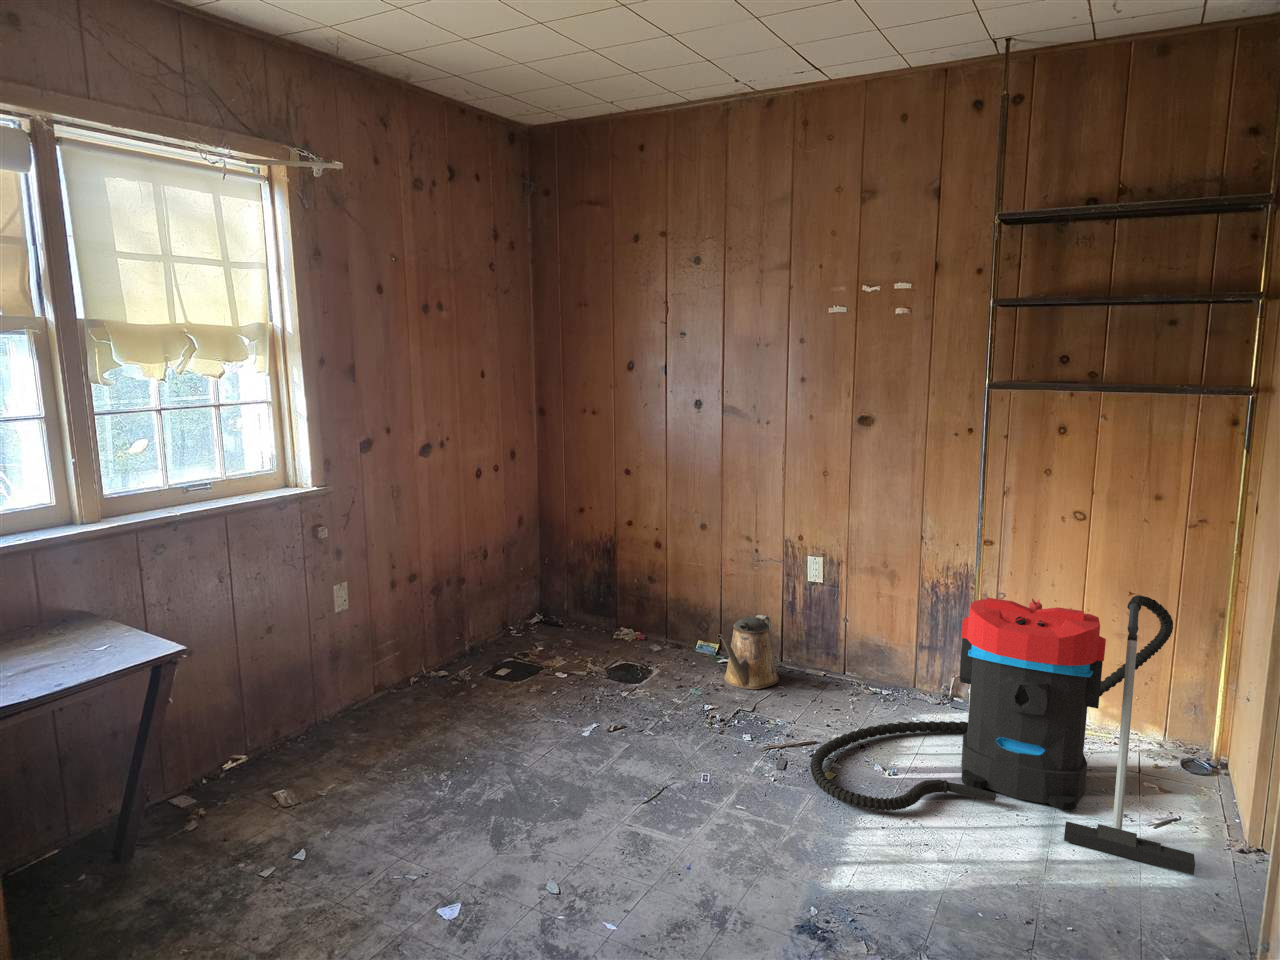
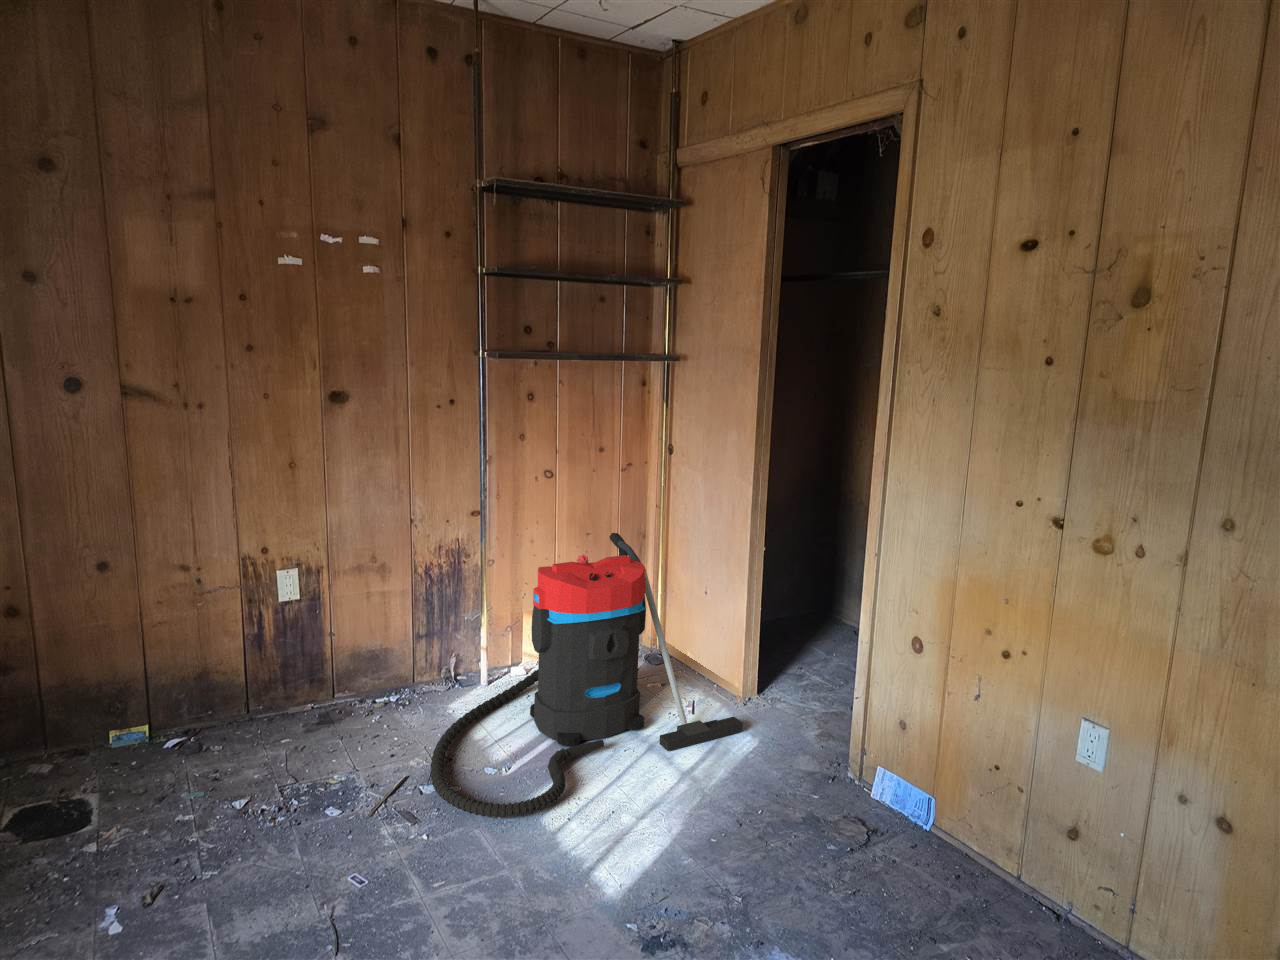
watering can: present [717,615,779,689] -> none [200,661,279,766]

